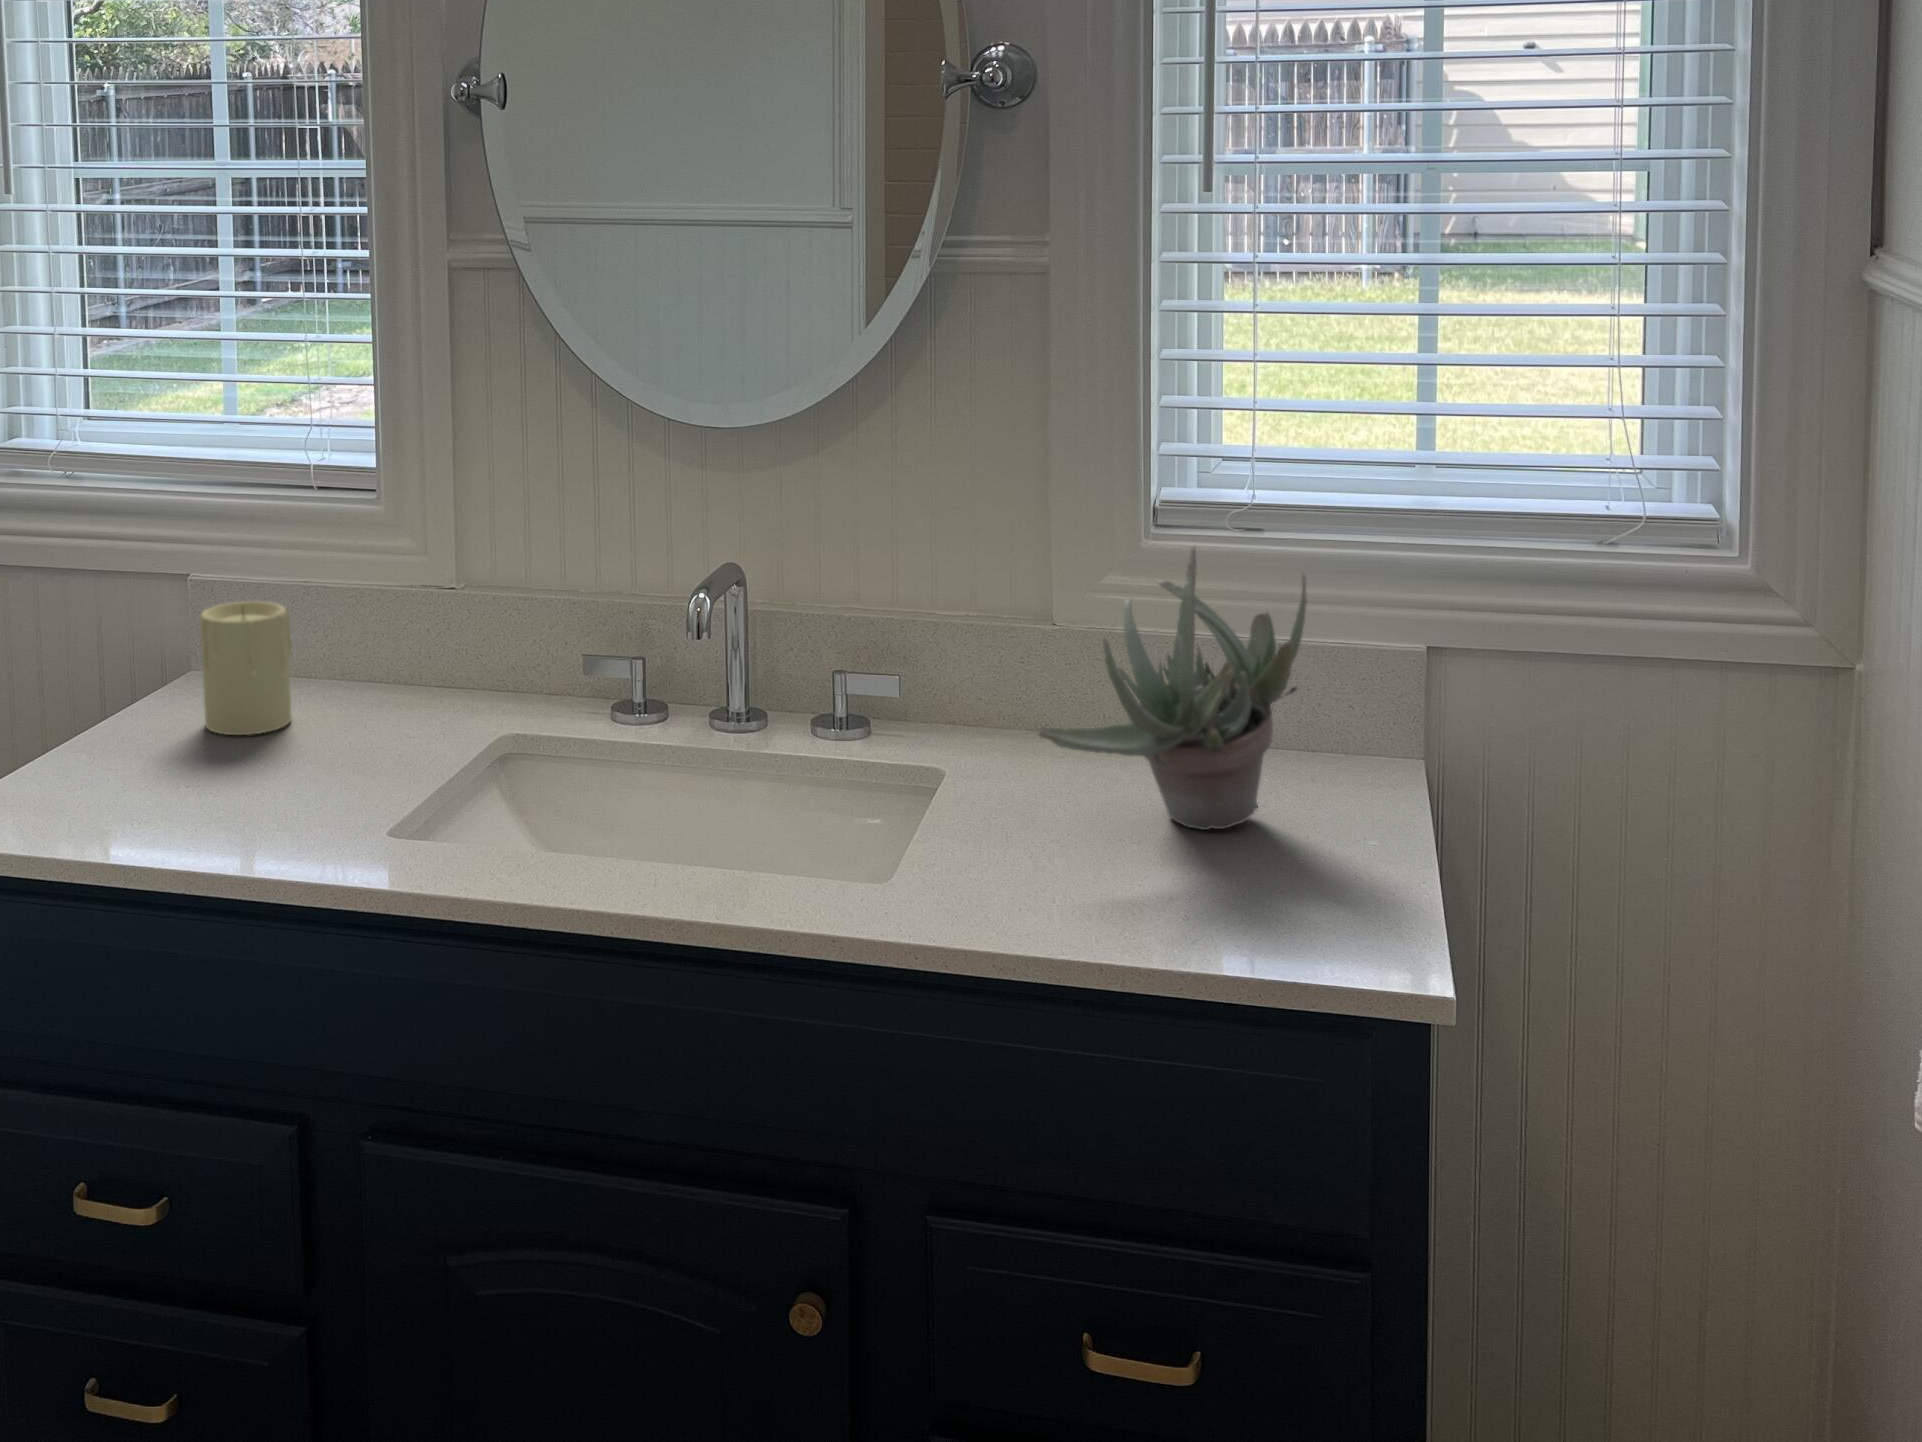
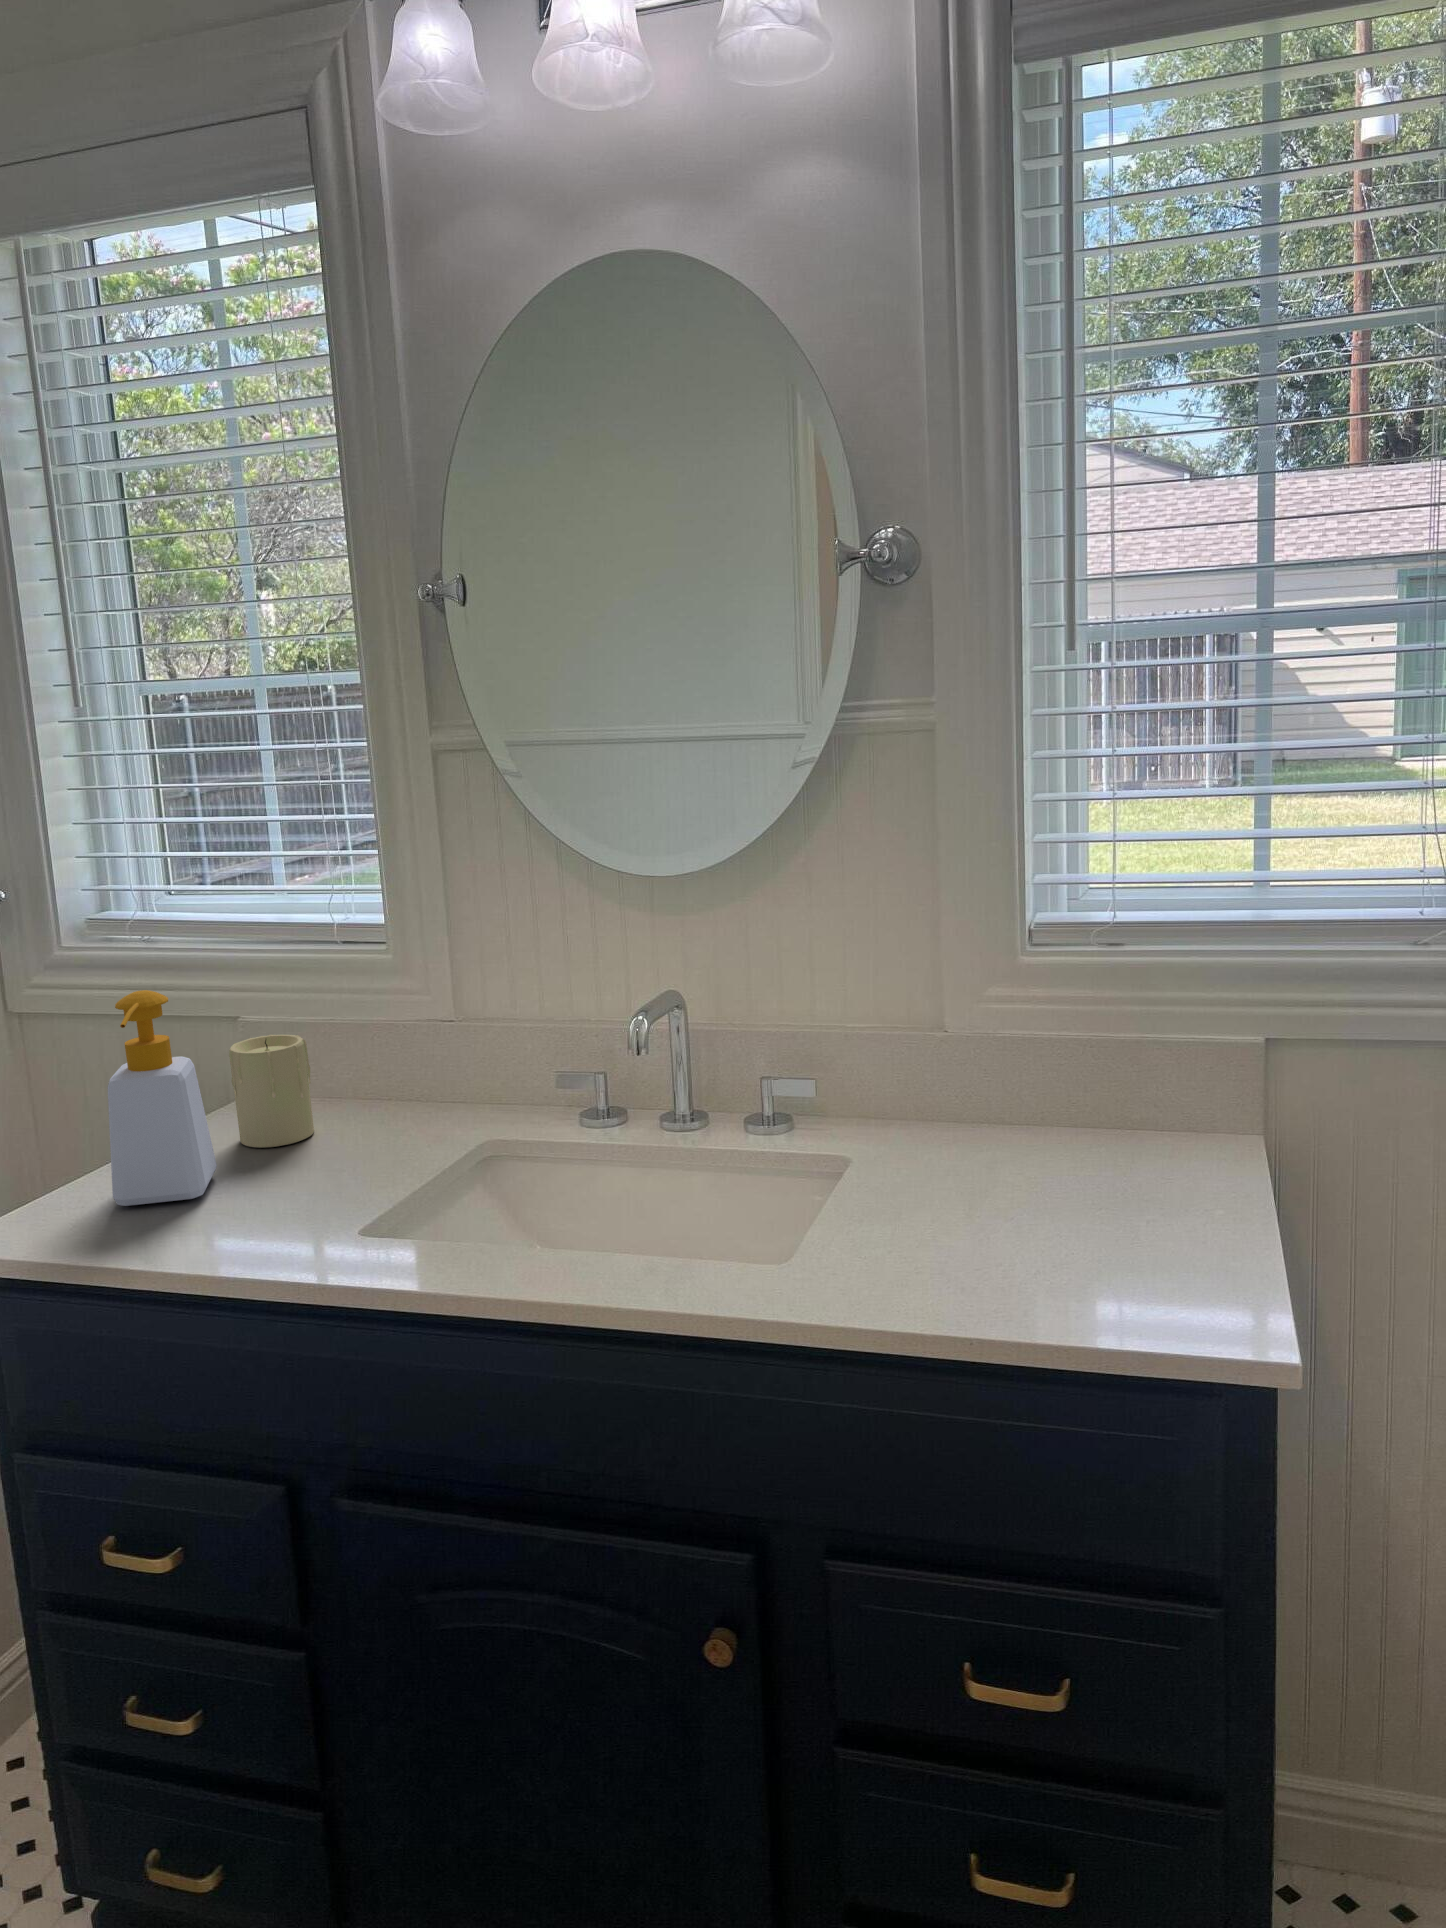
soap bottle: none [84,544,194,795] -> present [108,990,217,1206]
succulent plant: present [1038,546,1307,830] -> none [917,959,1158,1207]

